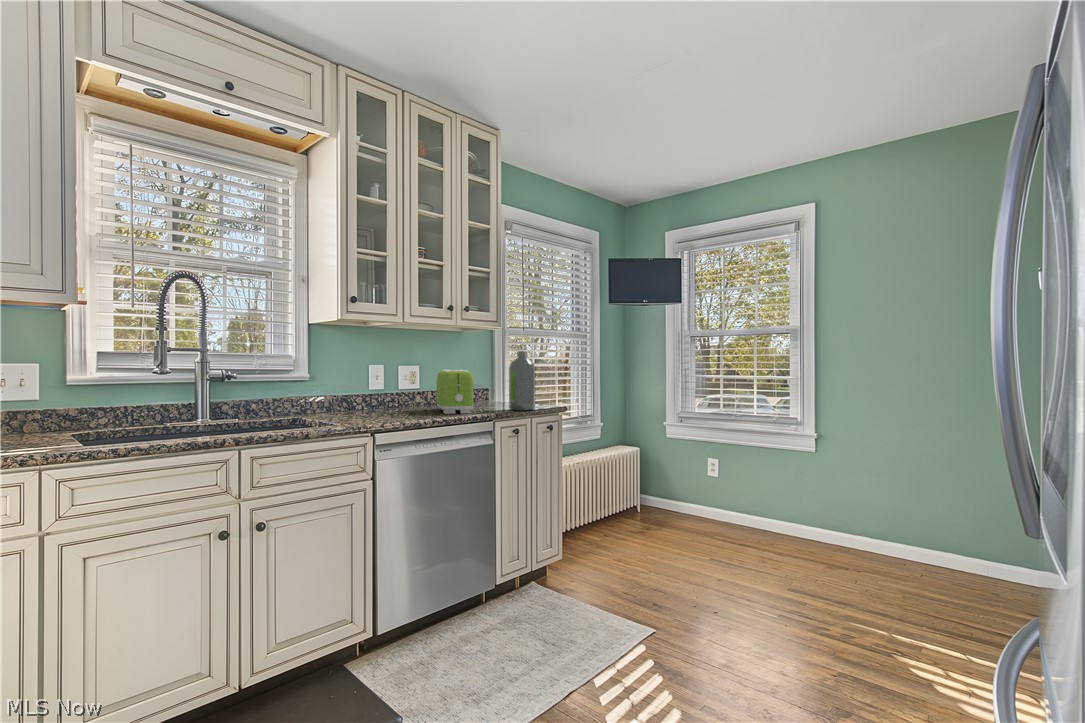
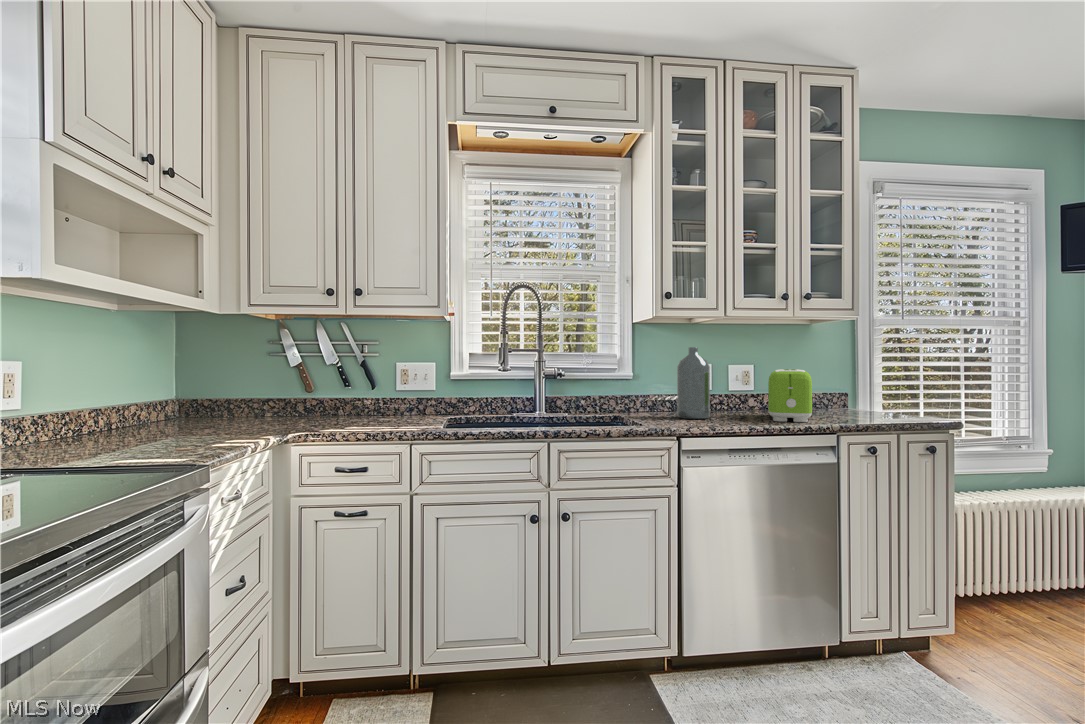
bottle: present [509,351,535,411] -> present [677,347,710,419]

